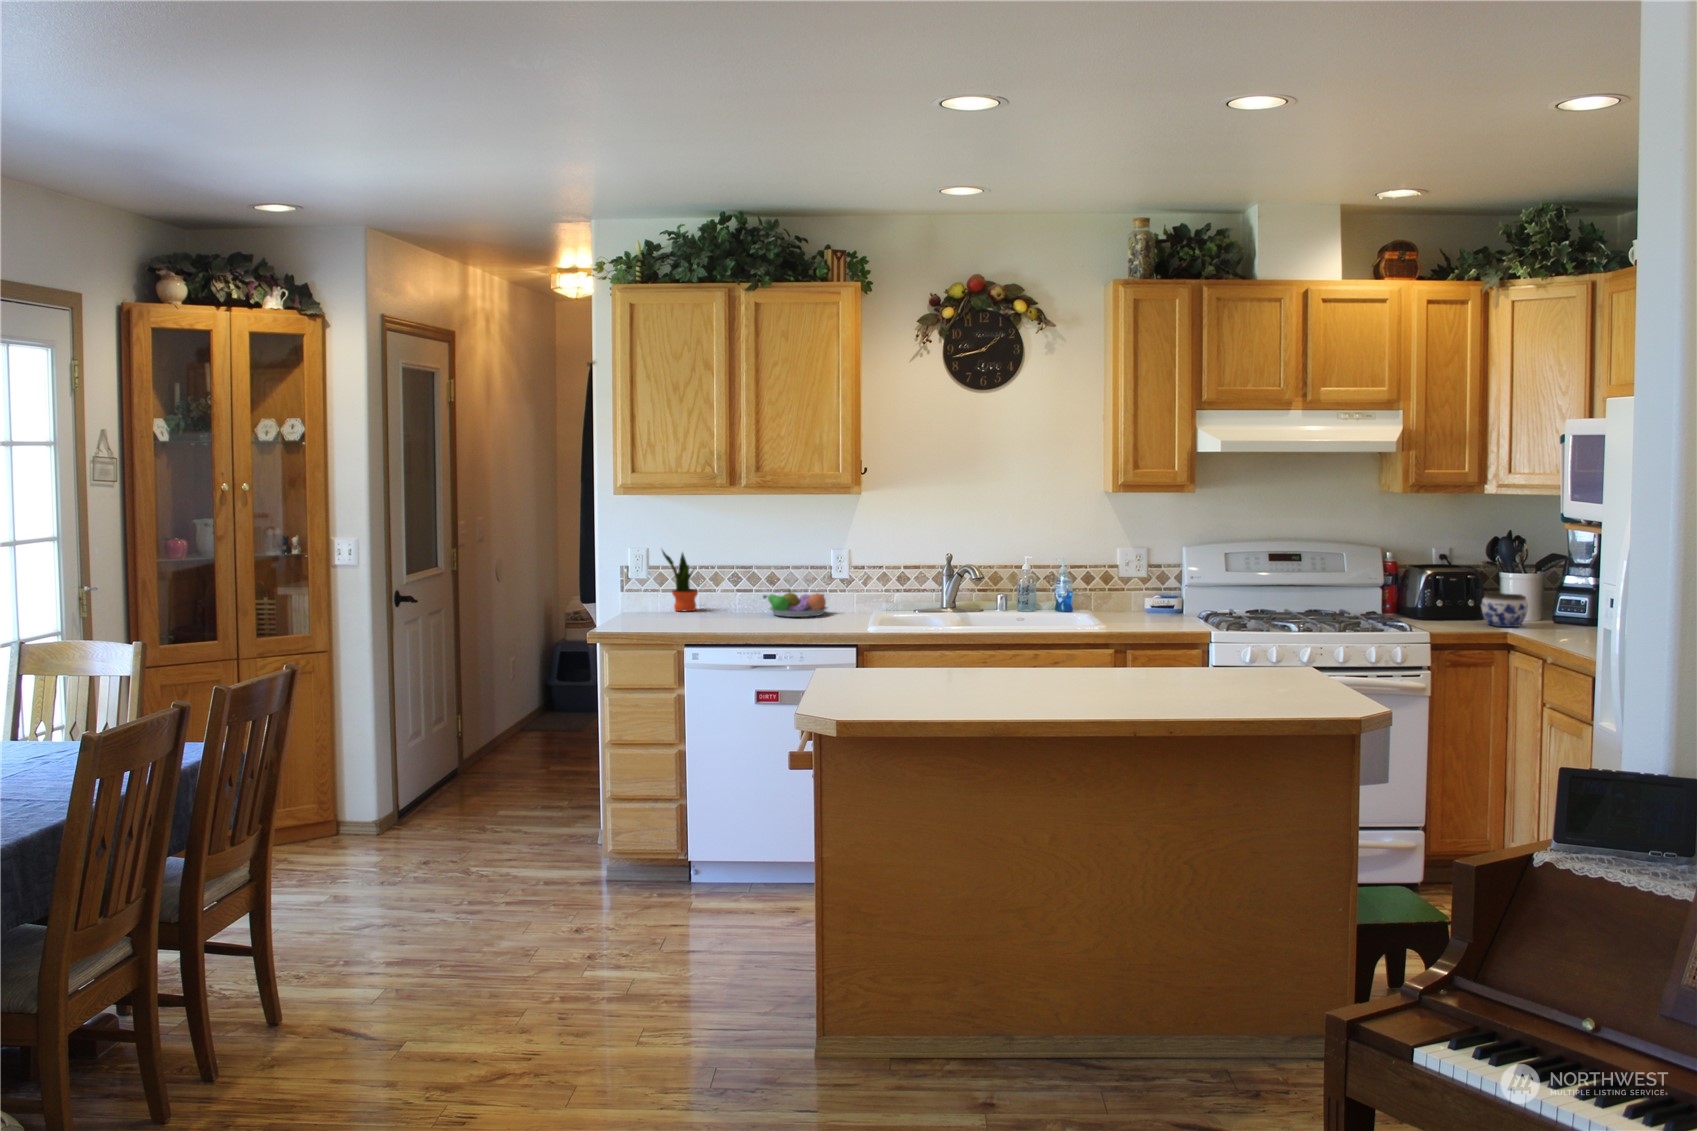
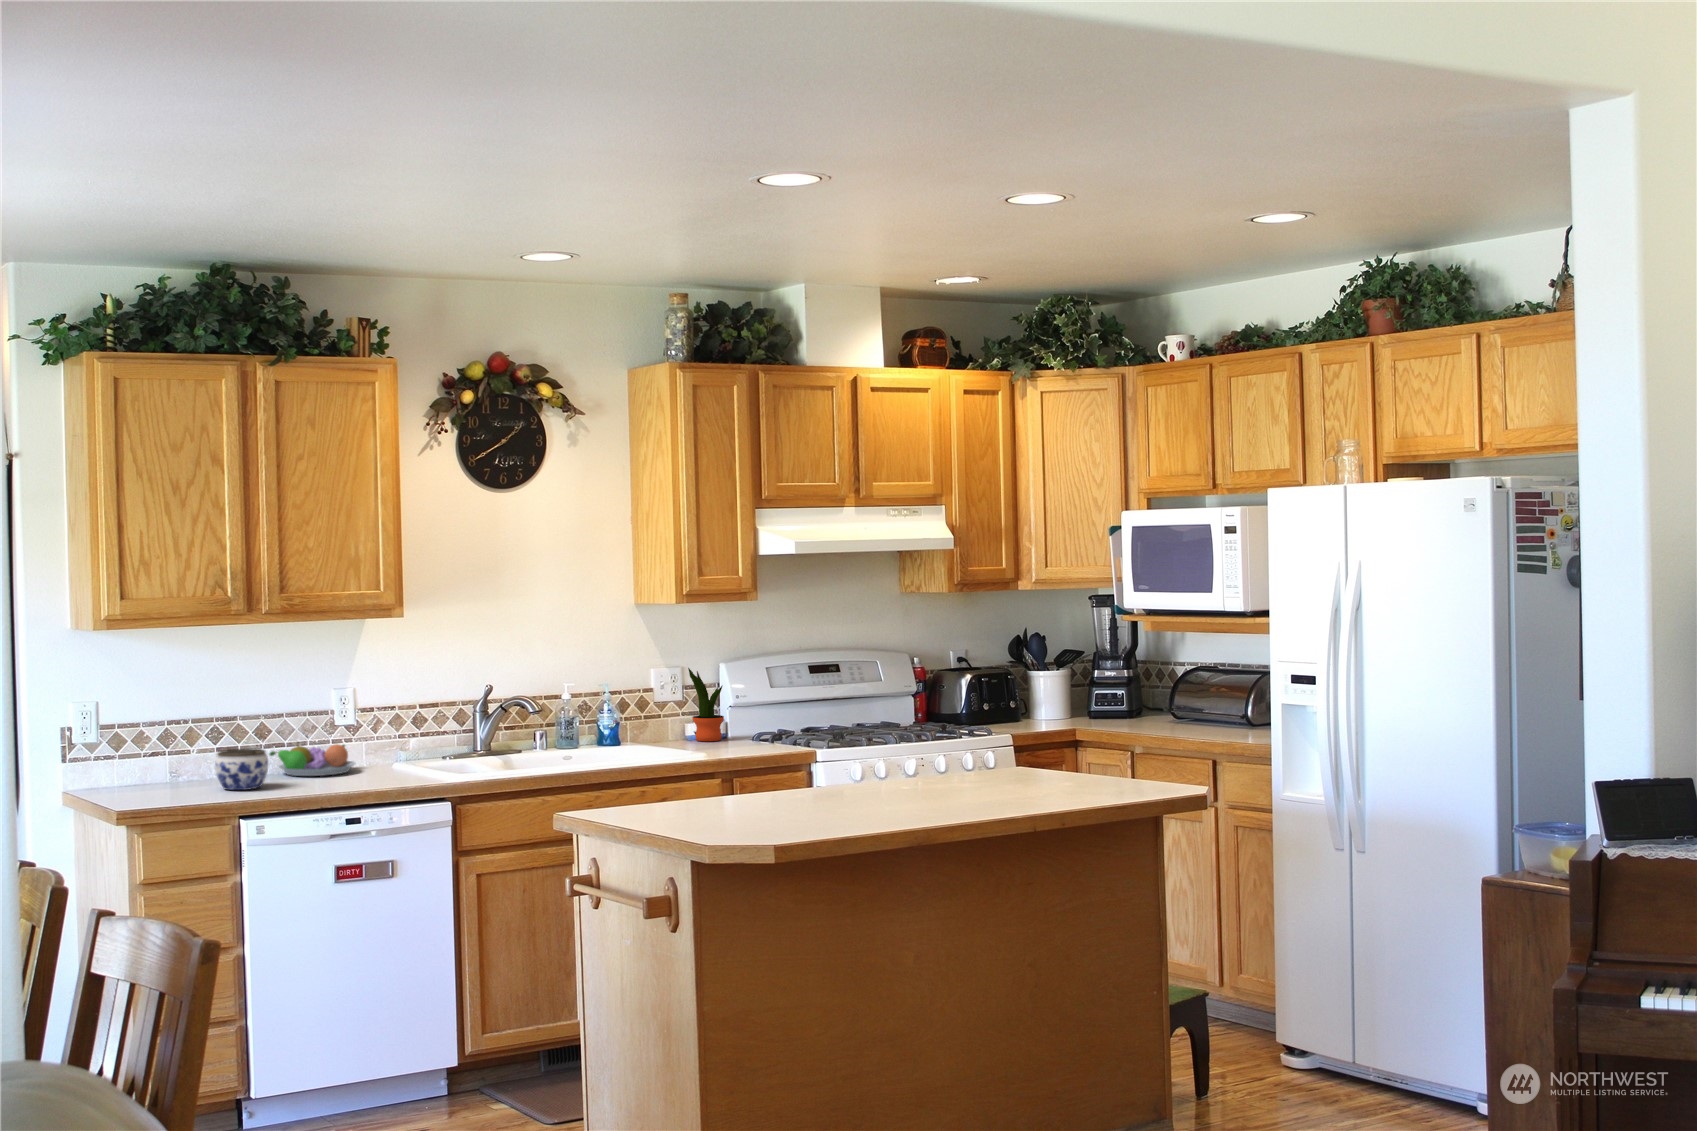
potted plant: present [662,551,698,611] -> present [688,668,724,741]
jar: present [1481,593,1528,627] -> present [215,749,269,790]

